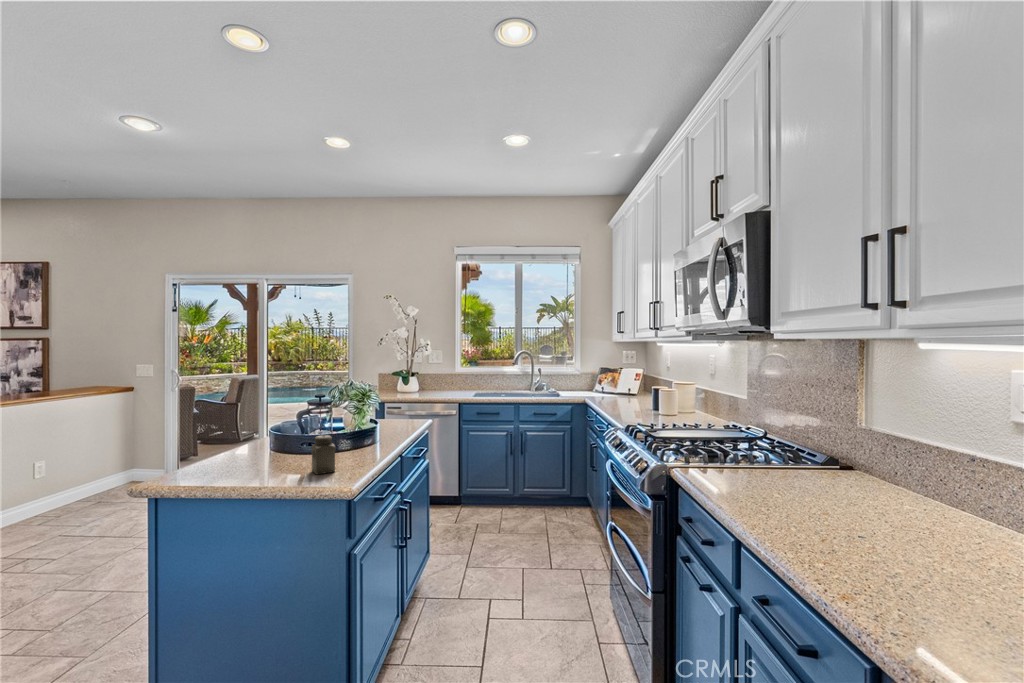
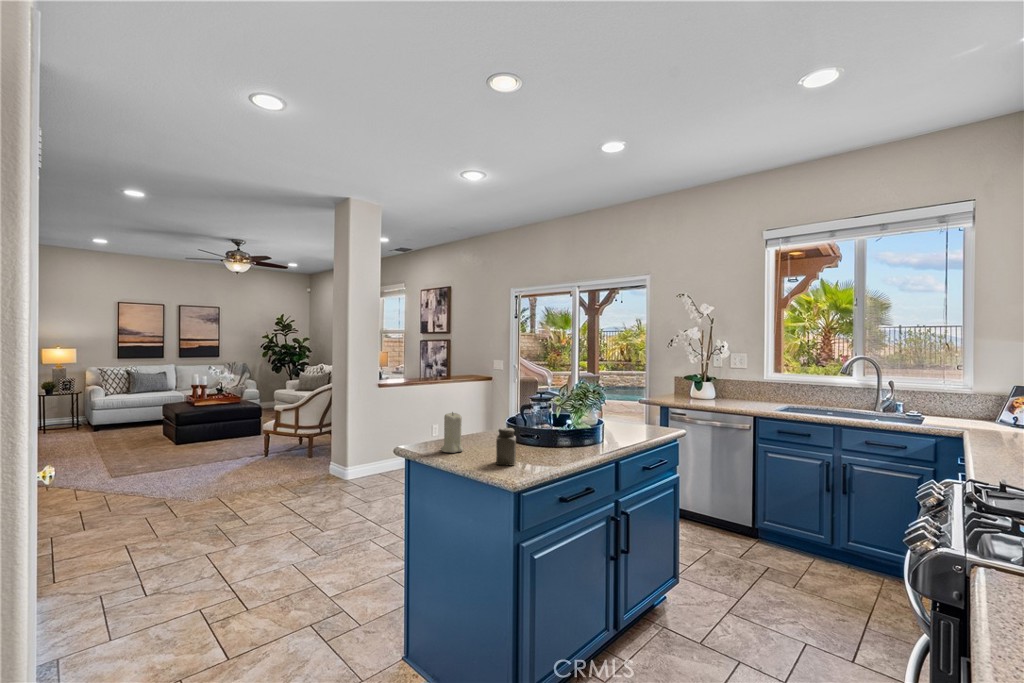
candle: none [224,428,256,475] -> present [441,412,463,453]

